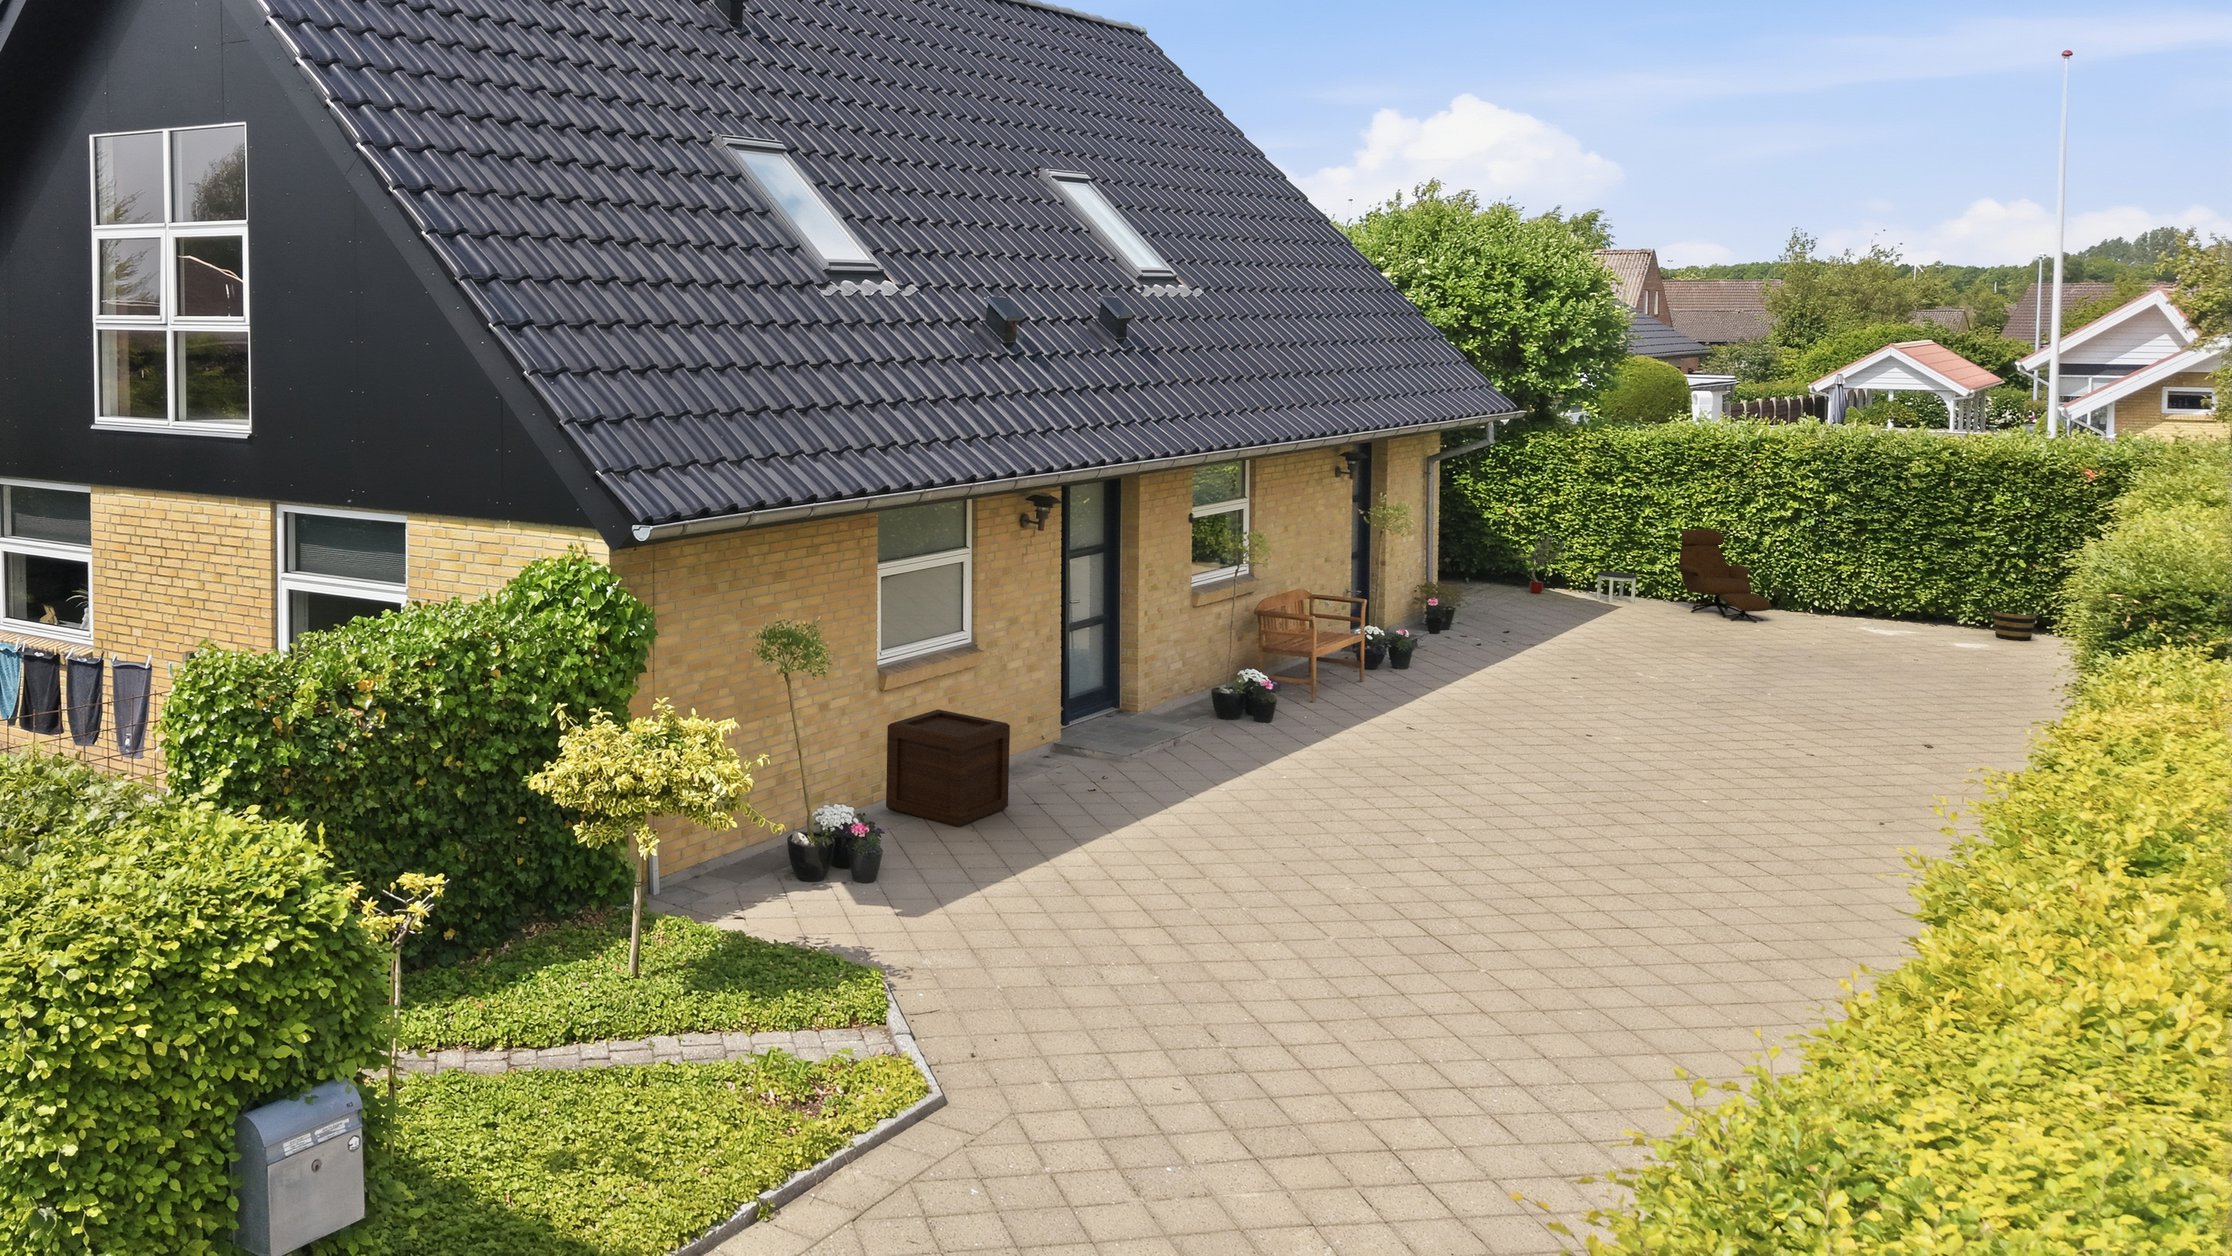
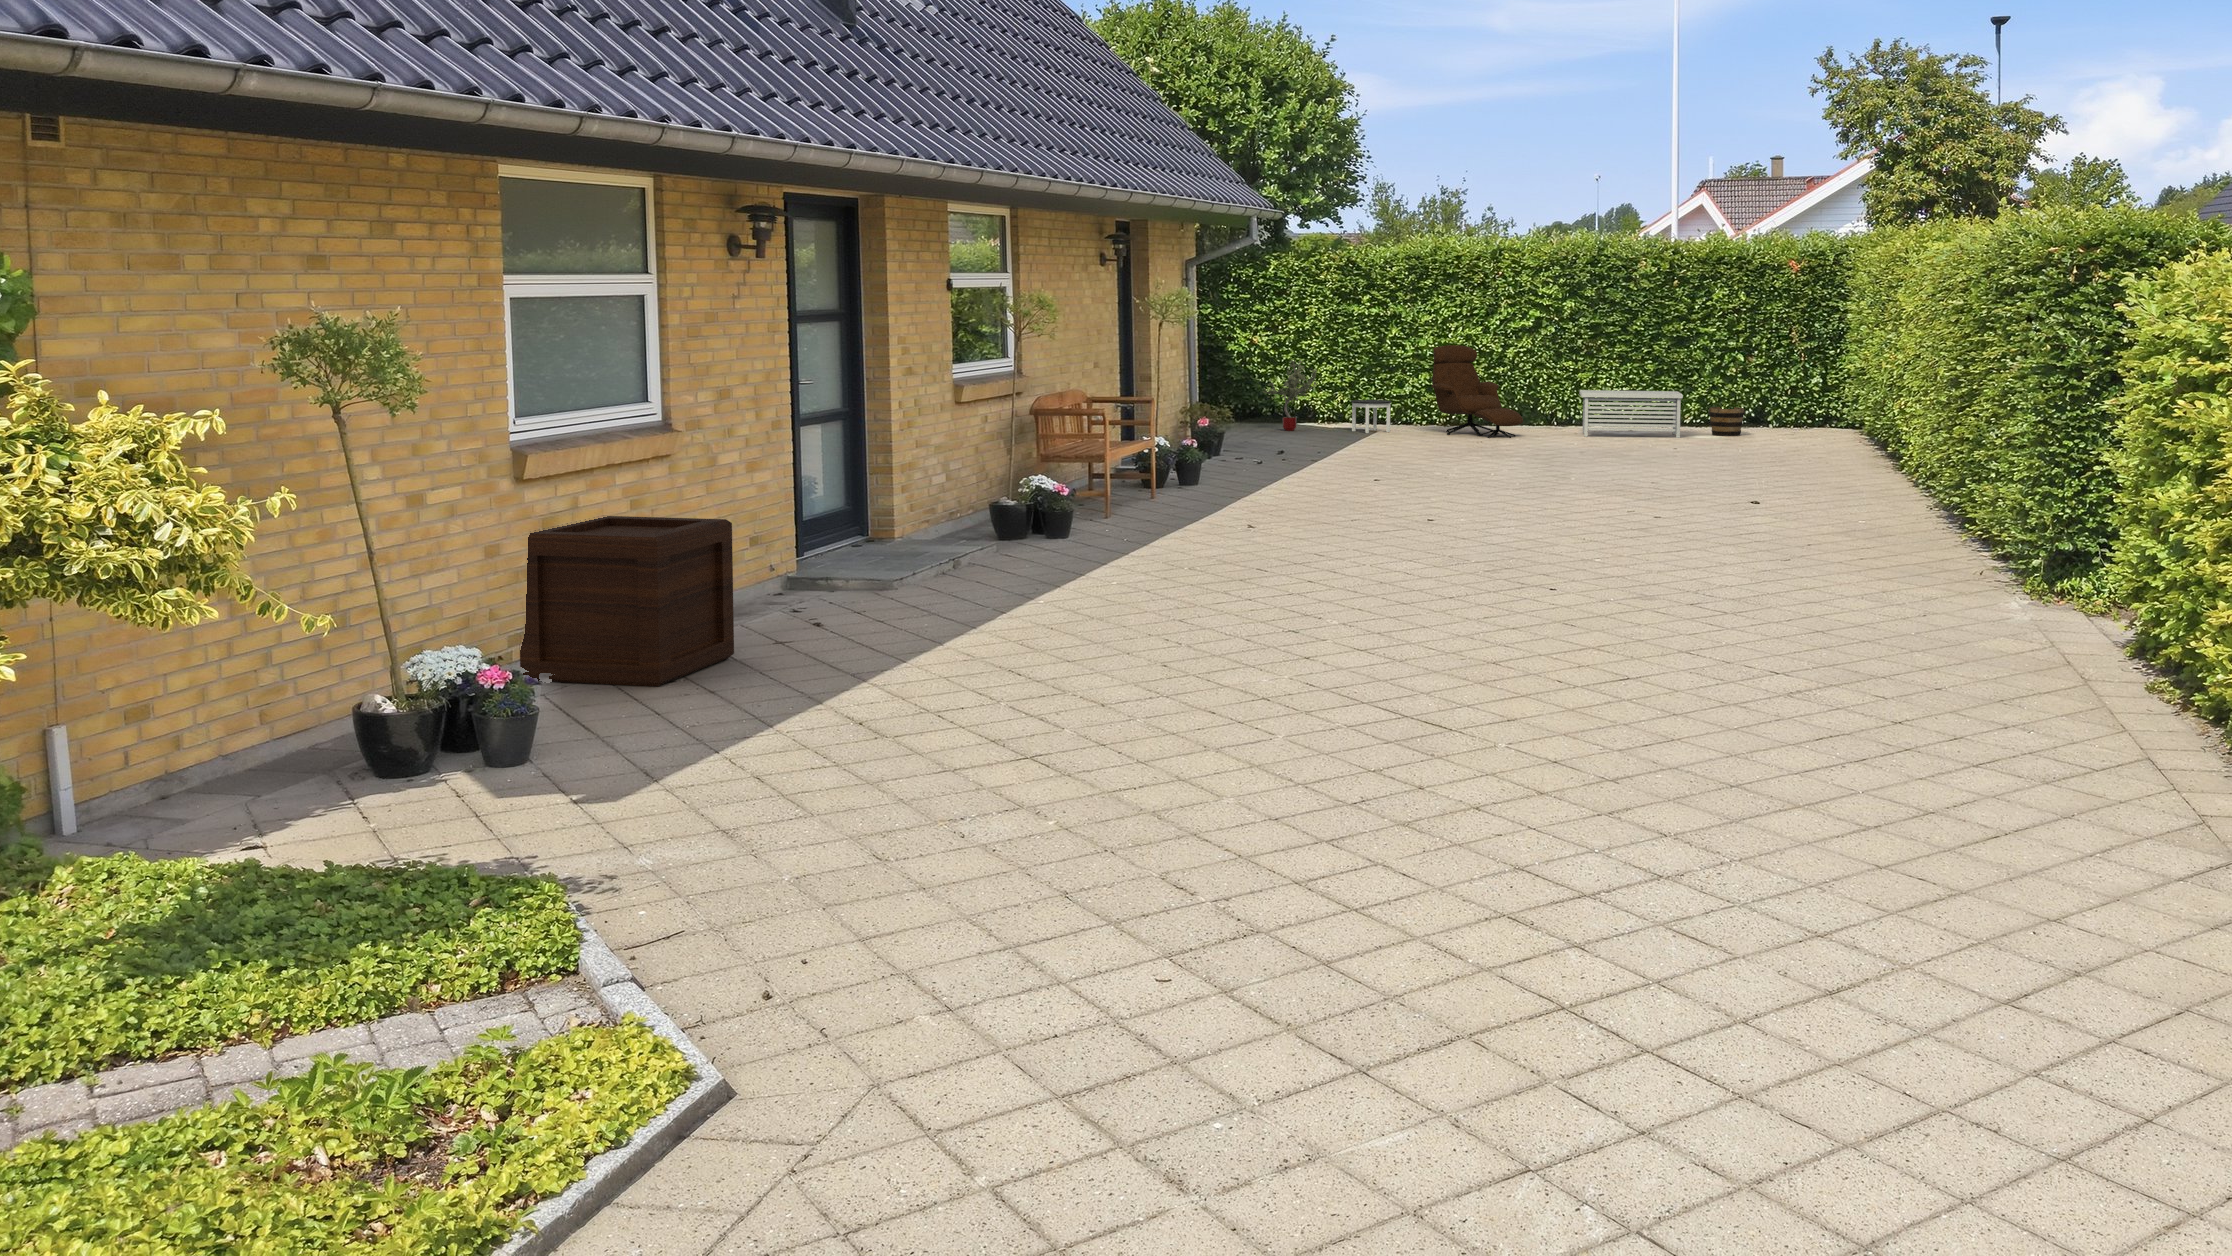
storage bench: none [1838,581,1956,639] -> present [1579,390,1683,438]

